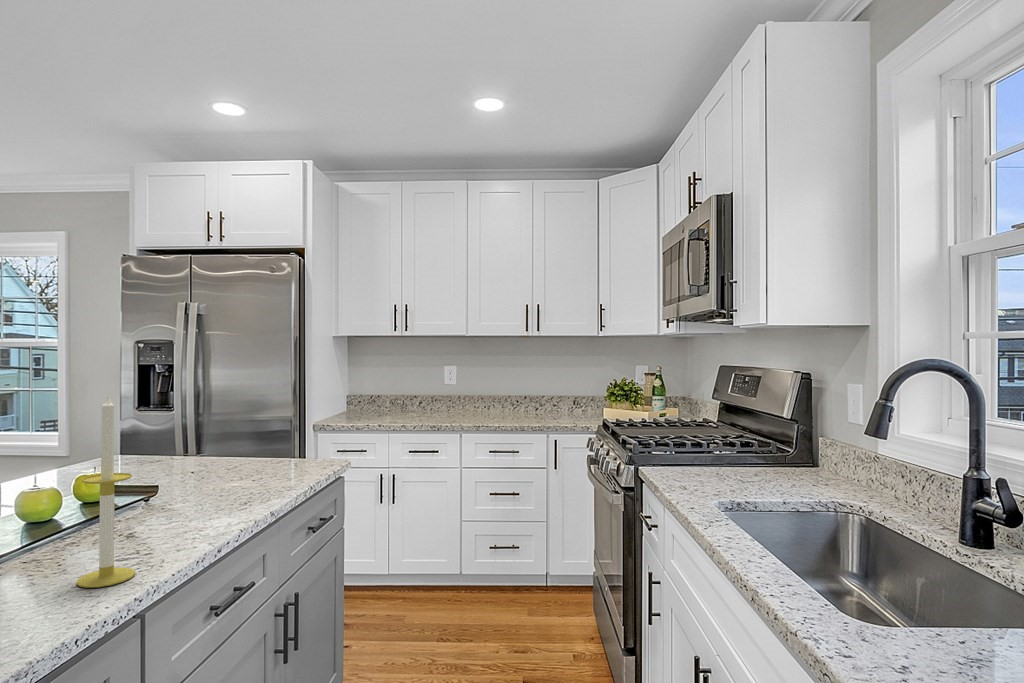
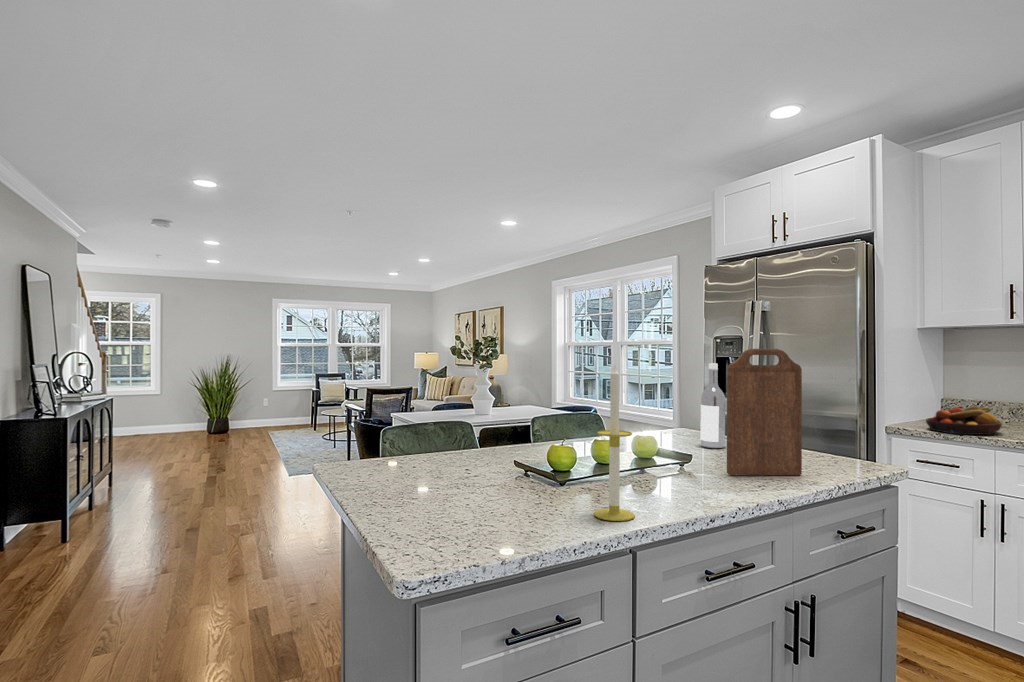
cutting board: none [206,363,279,498] -> present [727,349,802,475]
wine bottle: none [153,377,182,472] -> present [701,363,725,448]
fruit bowl: none [342,400,393,425] -> present [926,406,1002,435]

